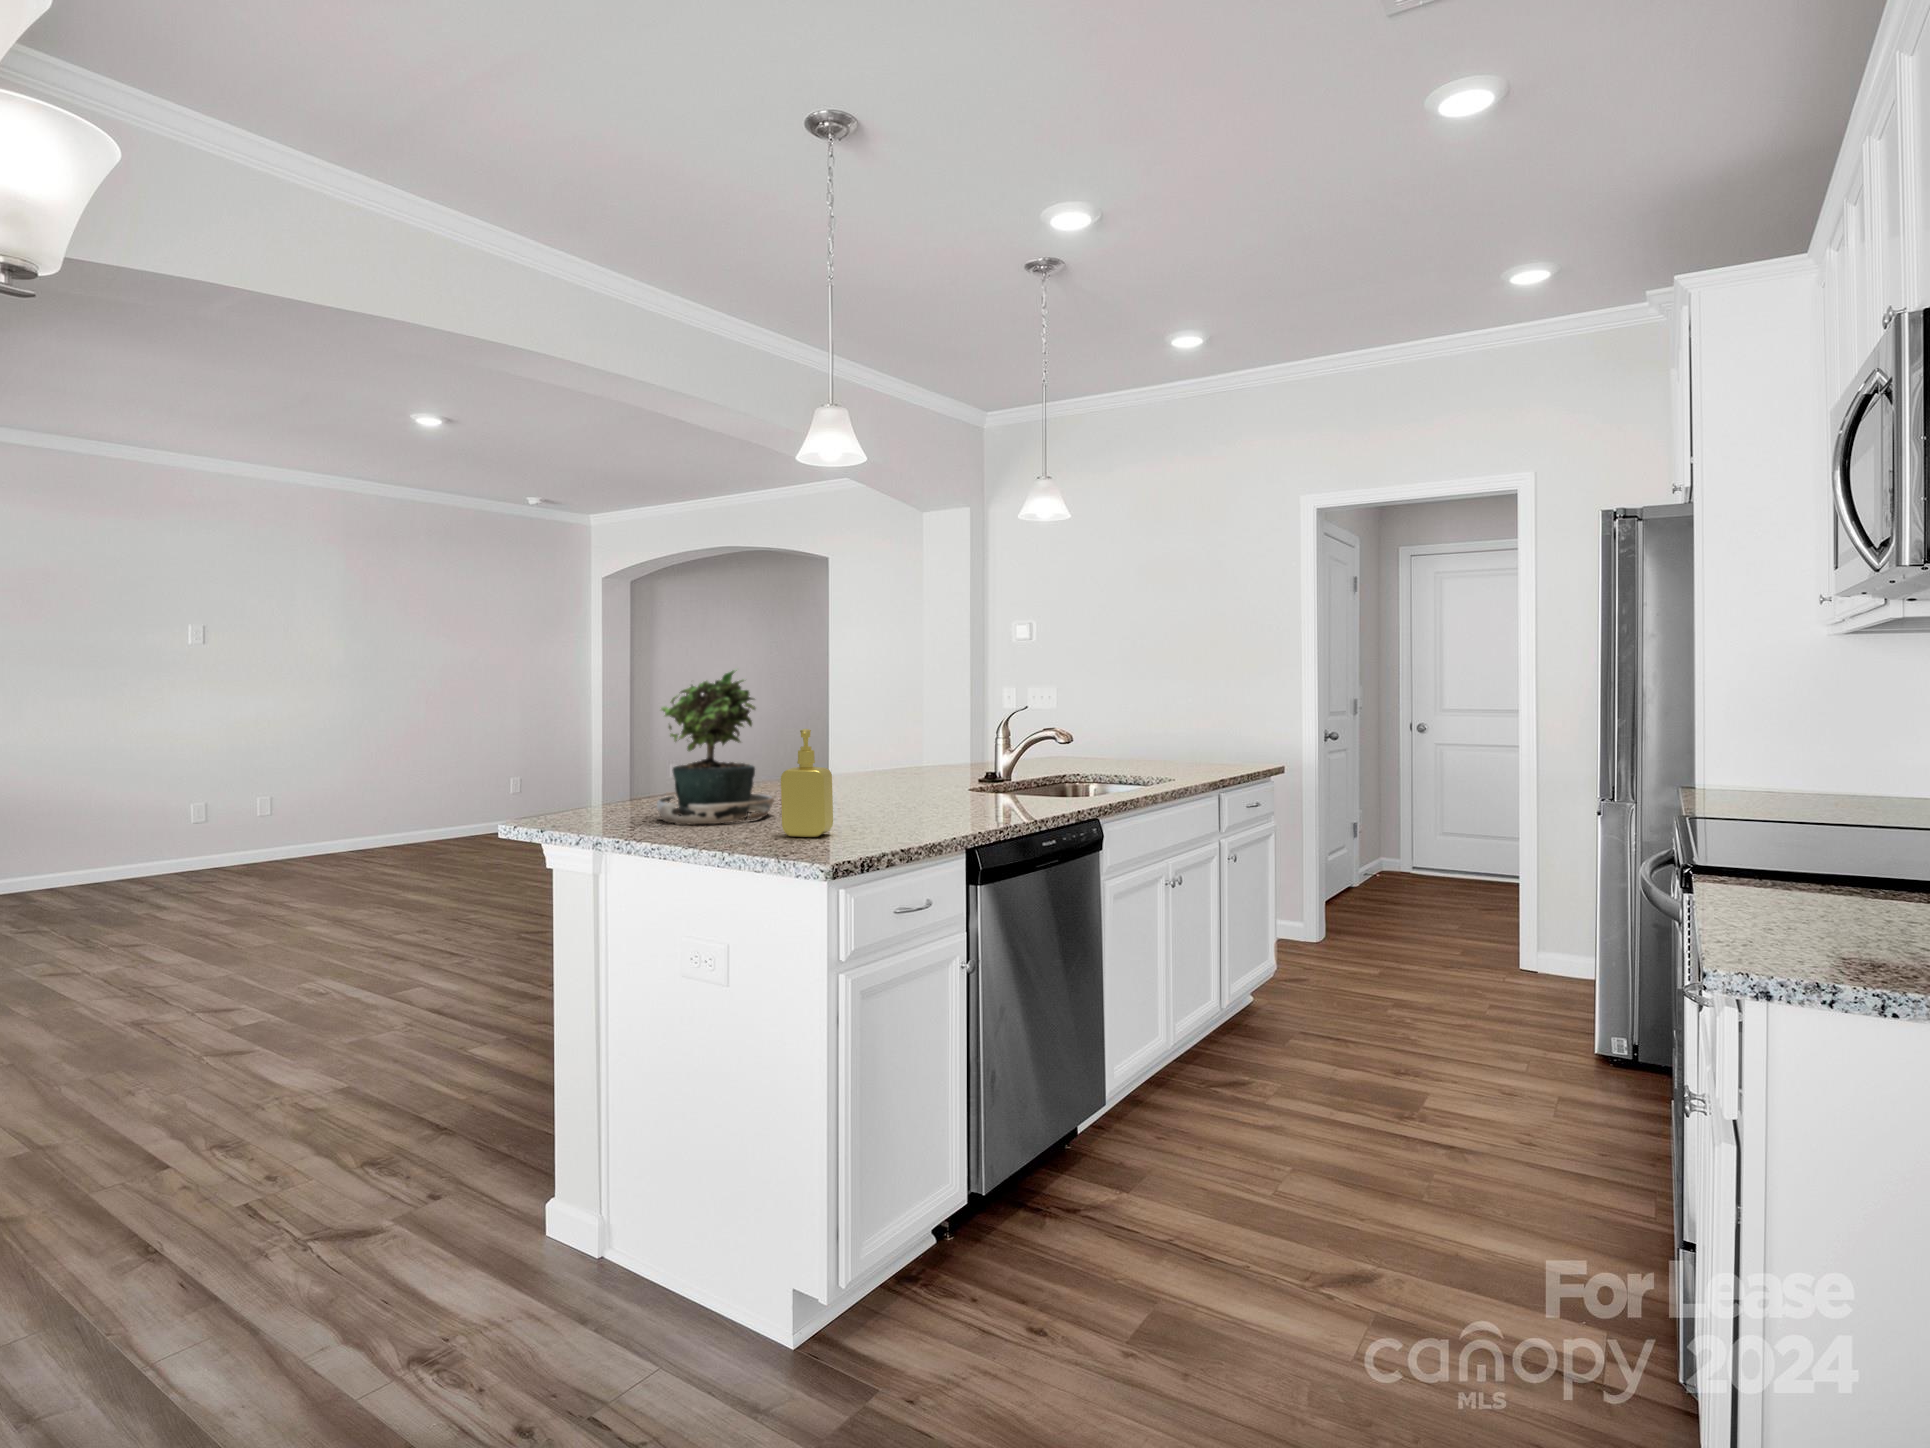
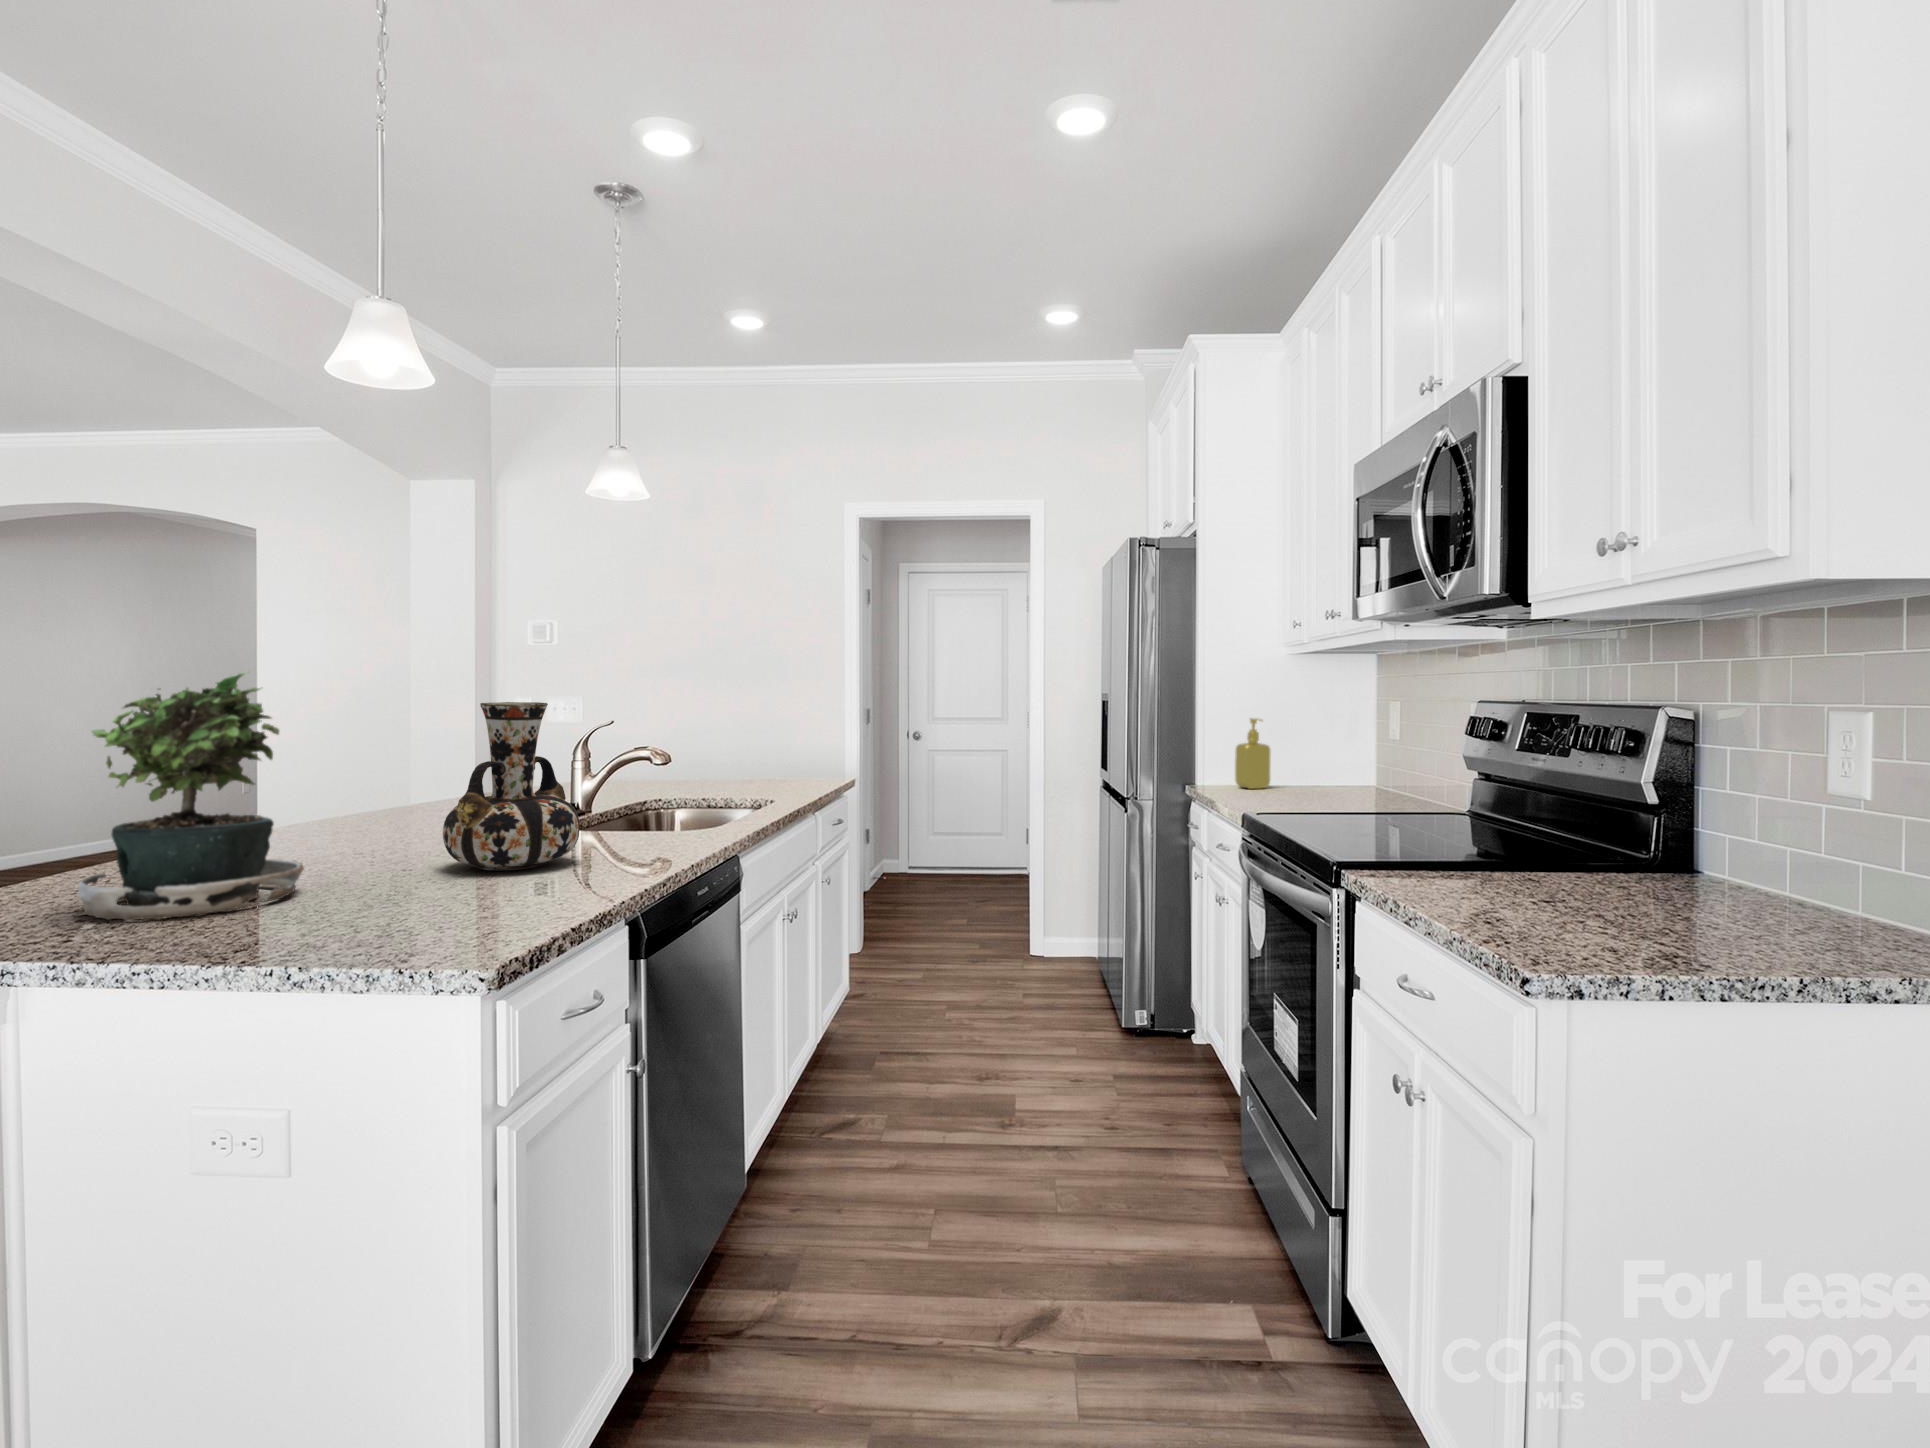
vase: none [863,687,957,813] -> present [443,702,580,871]
soap dispenser: present [781,729,833,837] -> present [1235,718,1271,789]

